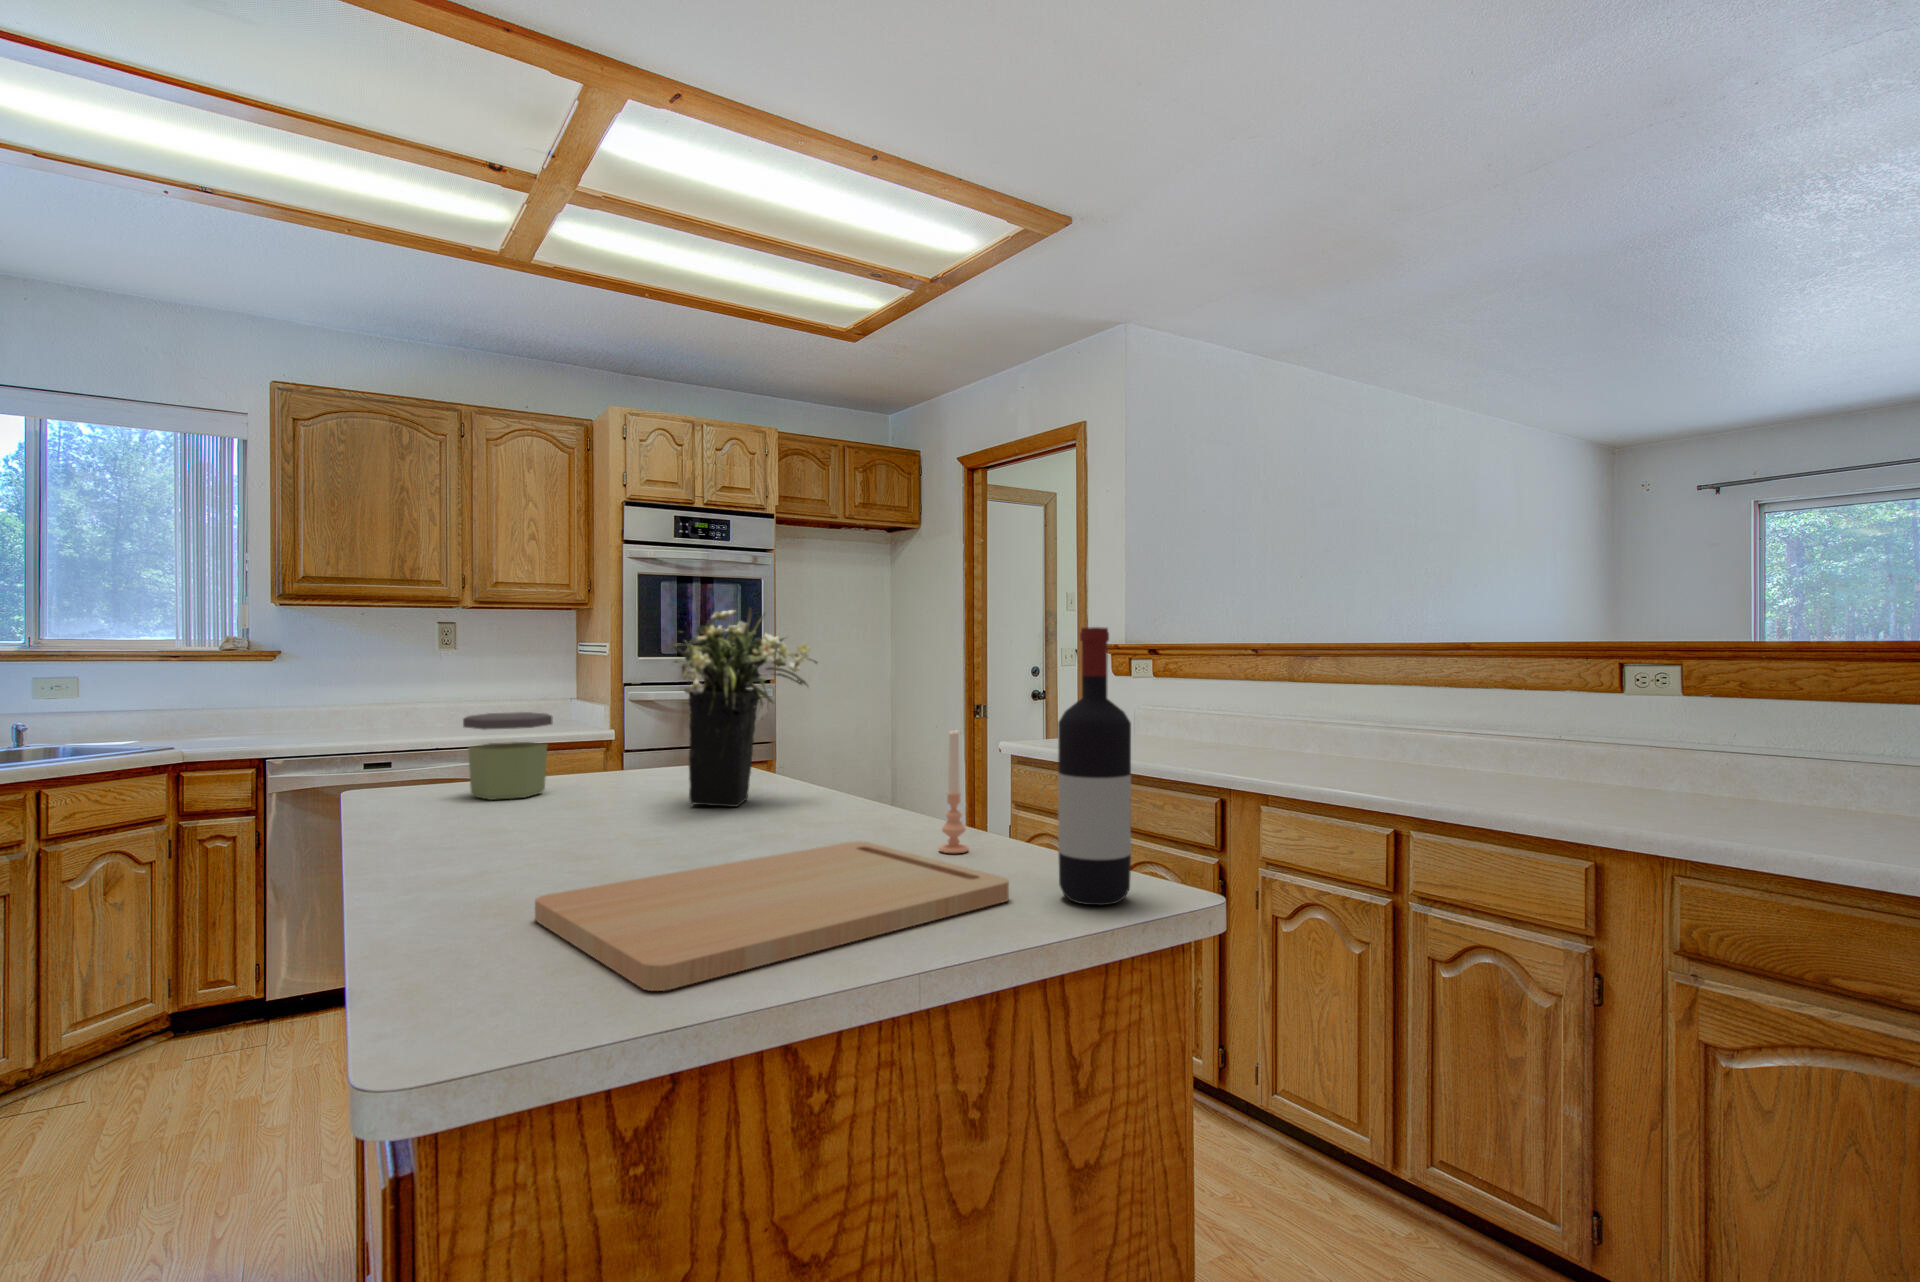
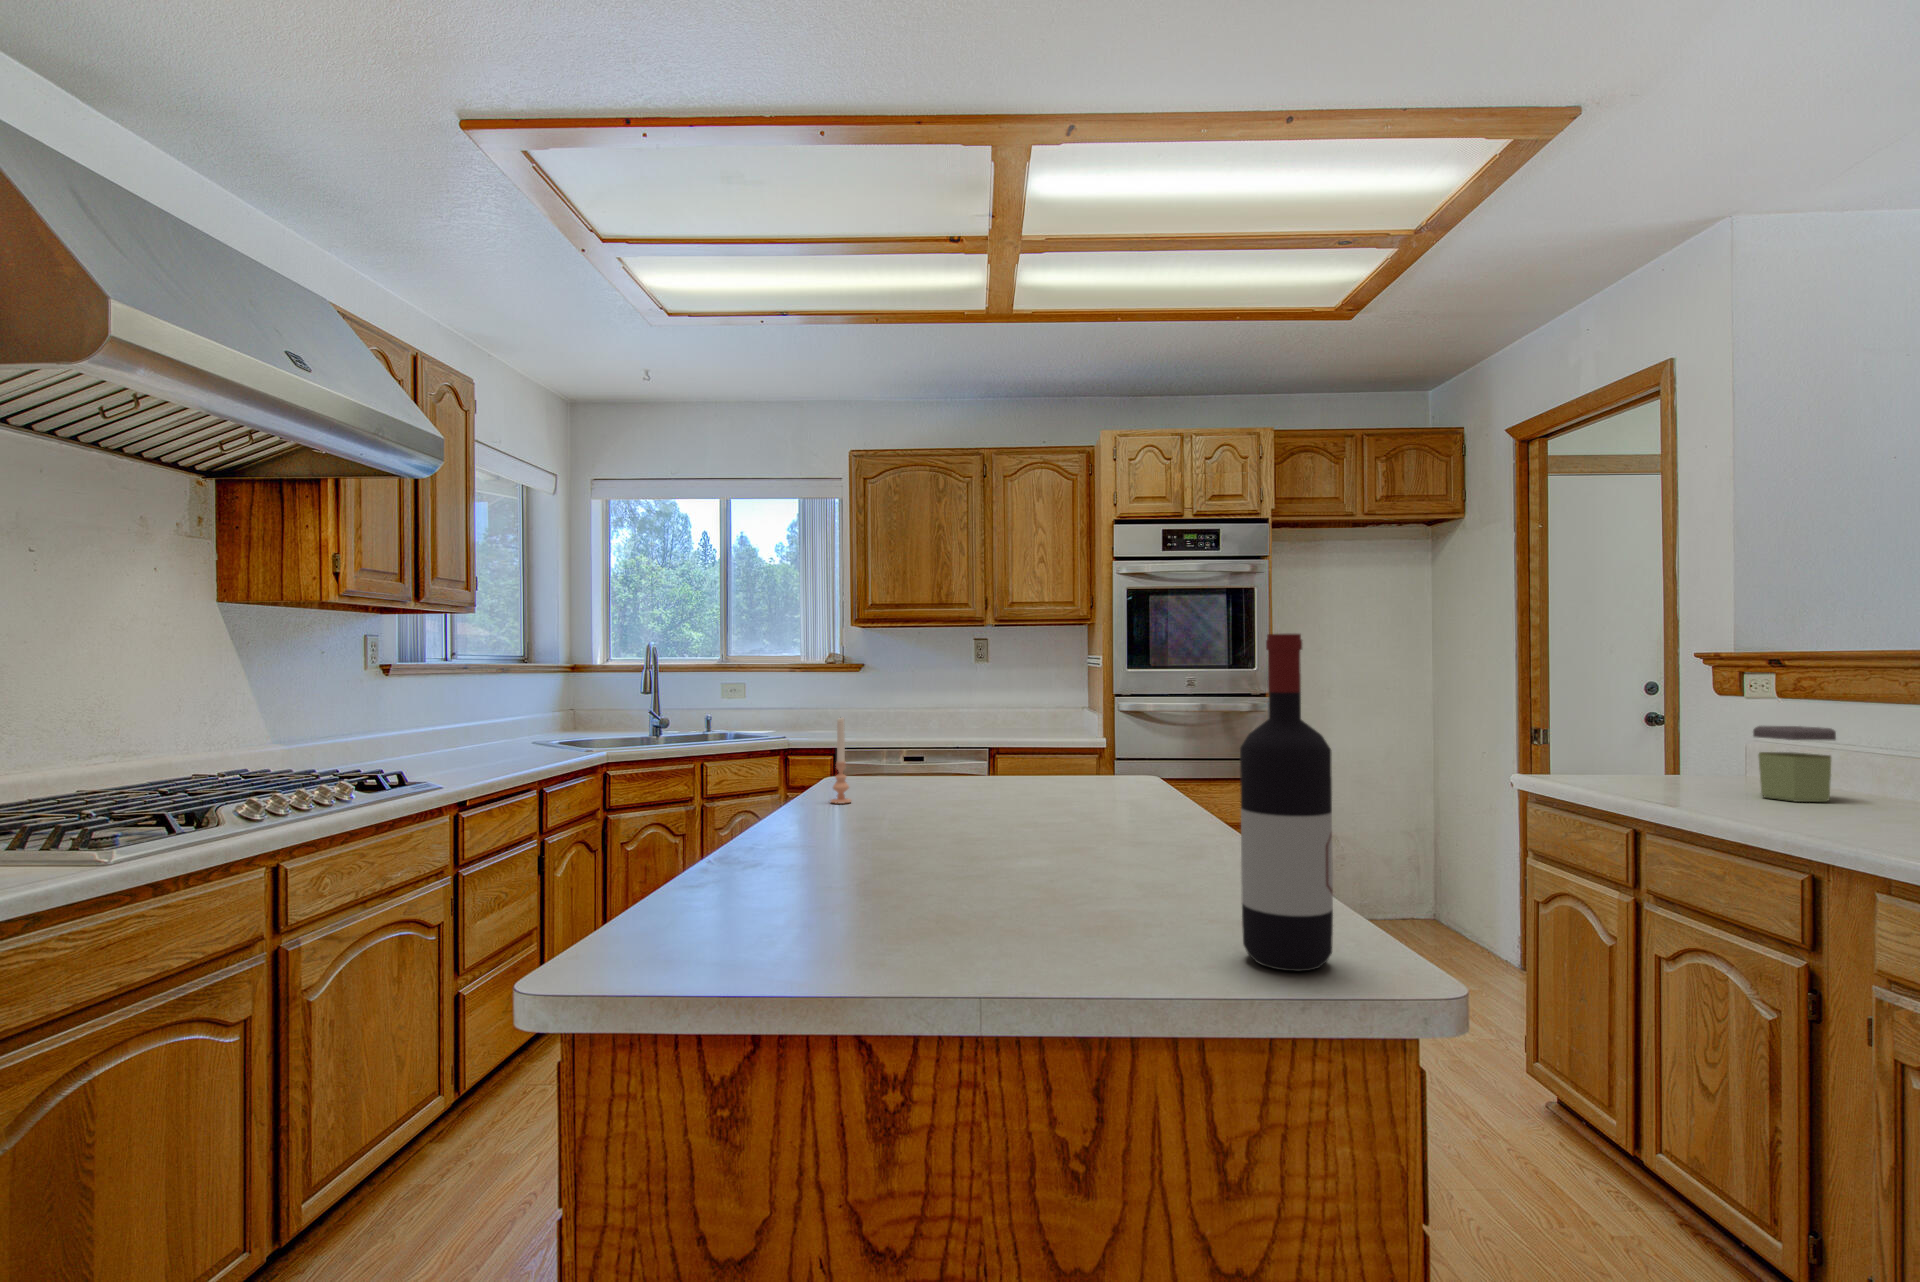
flower arrangement: present [673,609,818,807] -> none [1005,619,1168,818]
jar: present [463,712,553,800] -> present [1753,726,1836,802]
candle: present [939,730,969,853] -> present [831,718,851,803]
cutting board: present [535,841,1009,991] -> none [753,862,1189,963]

